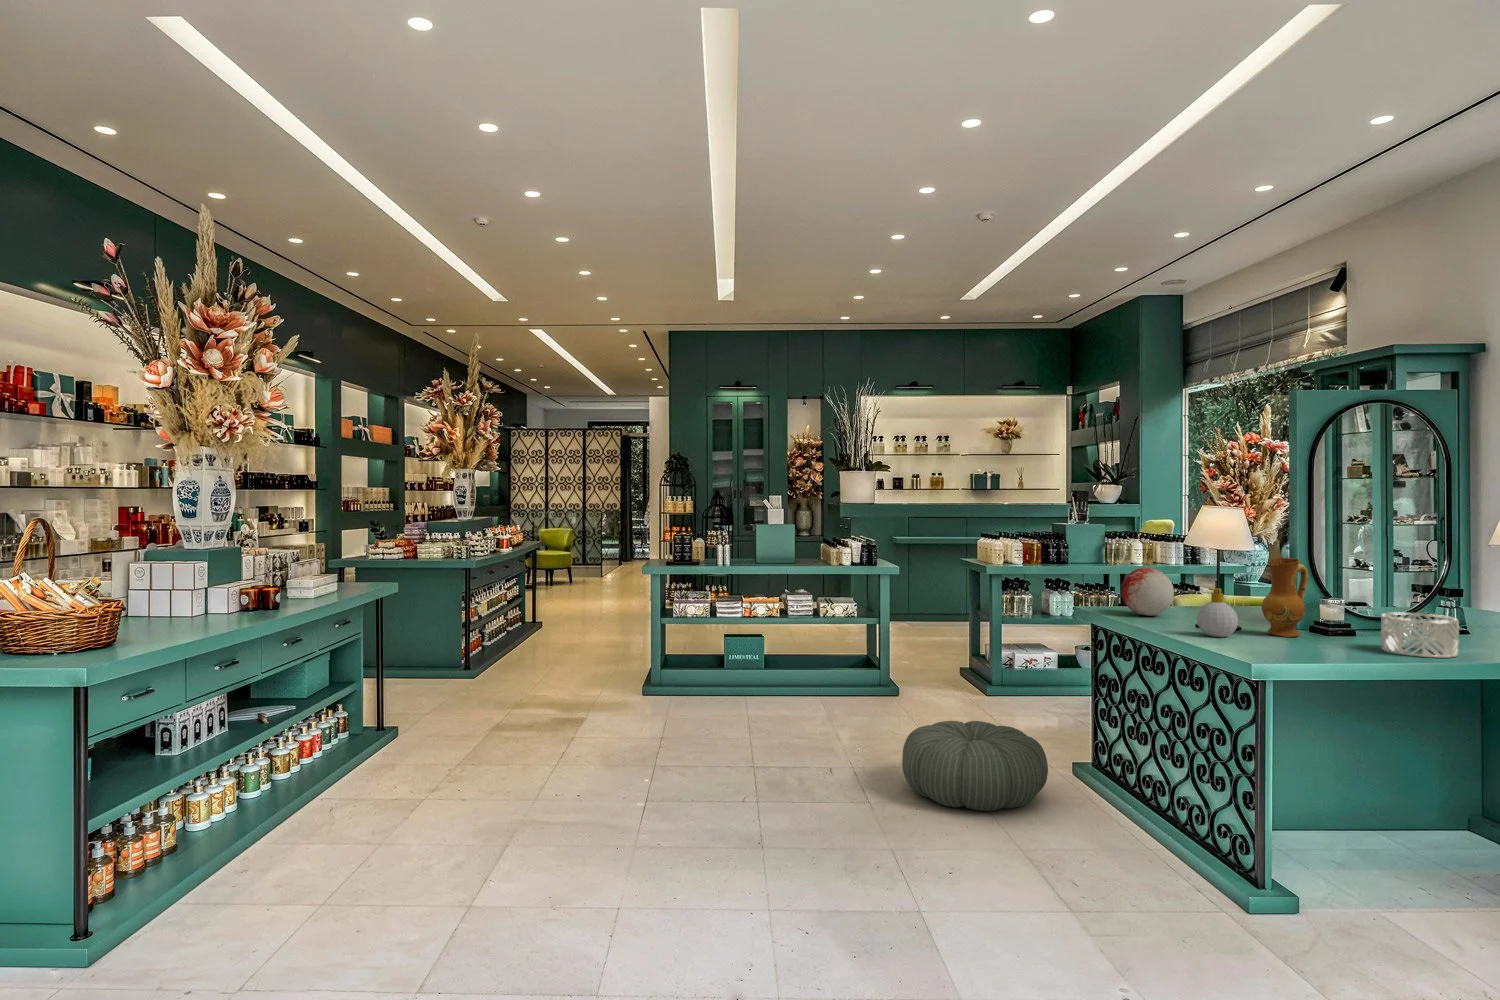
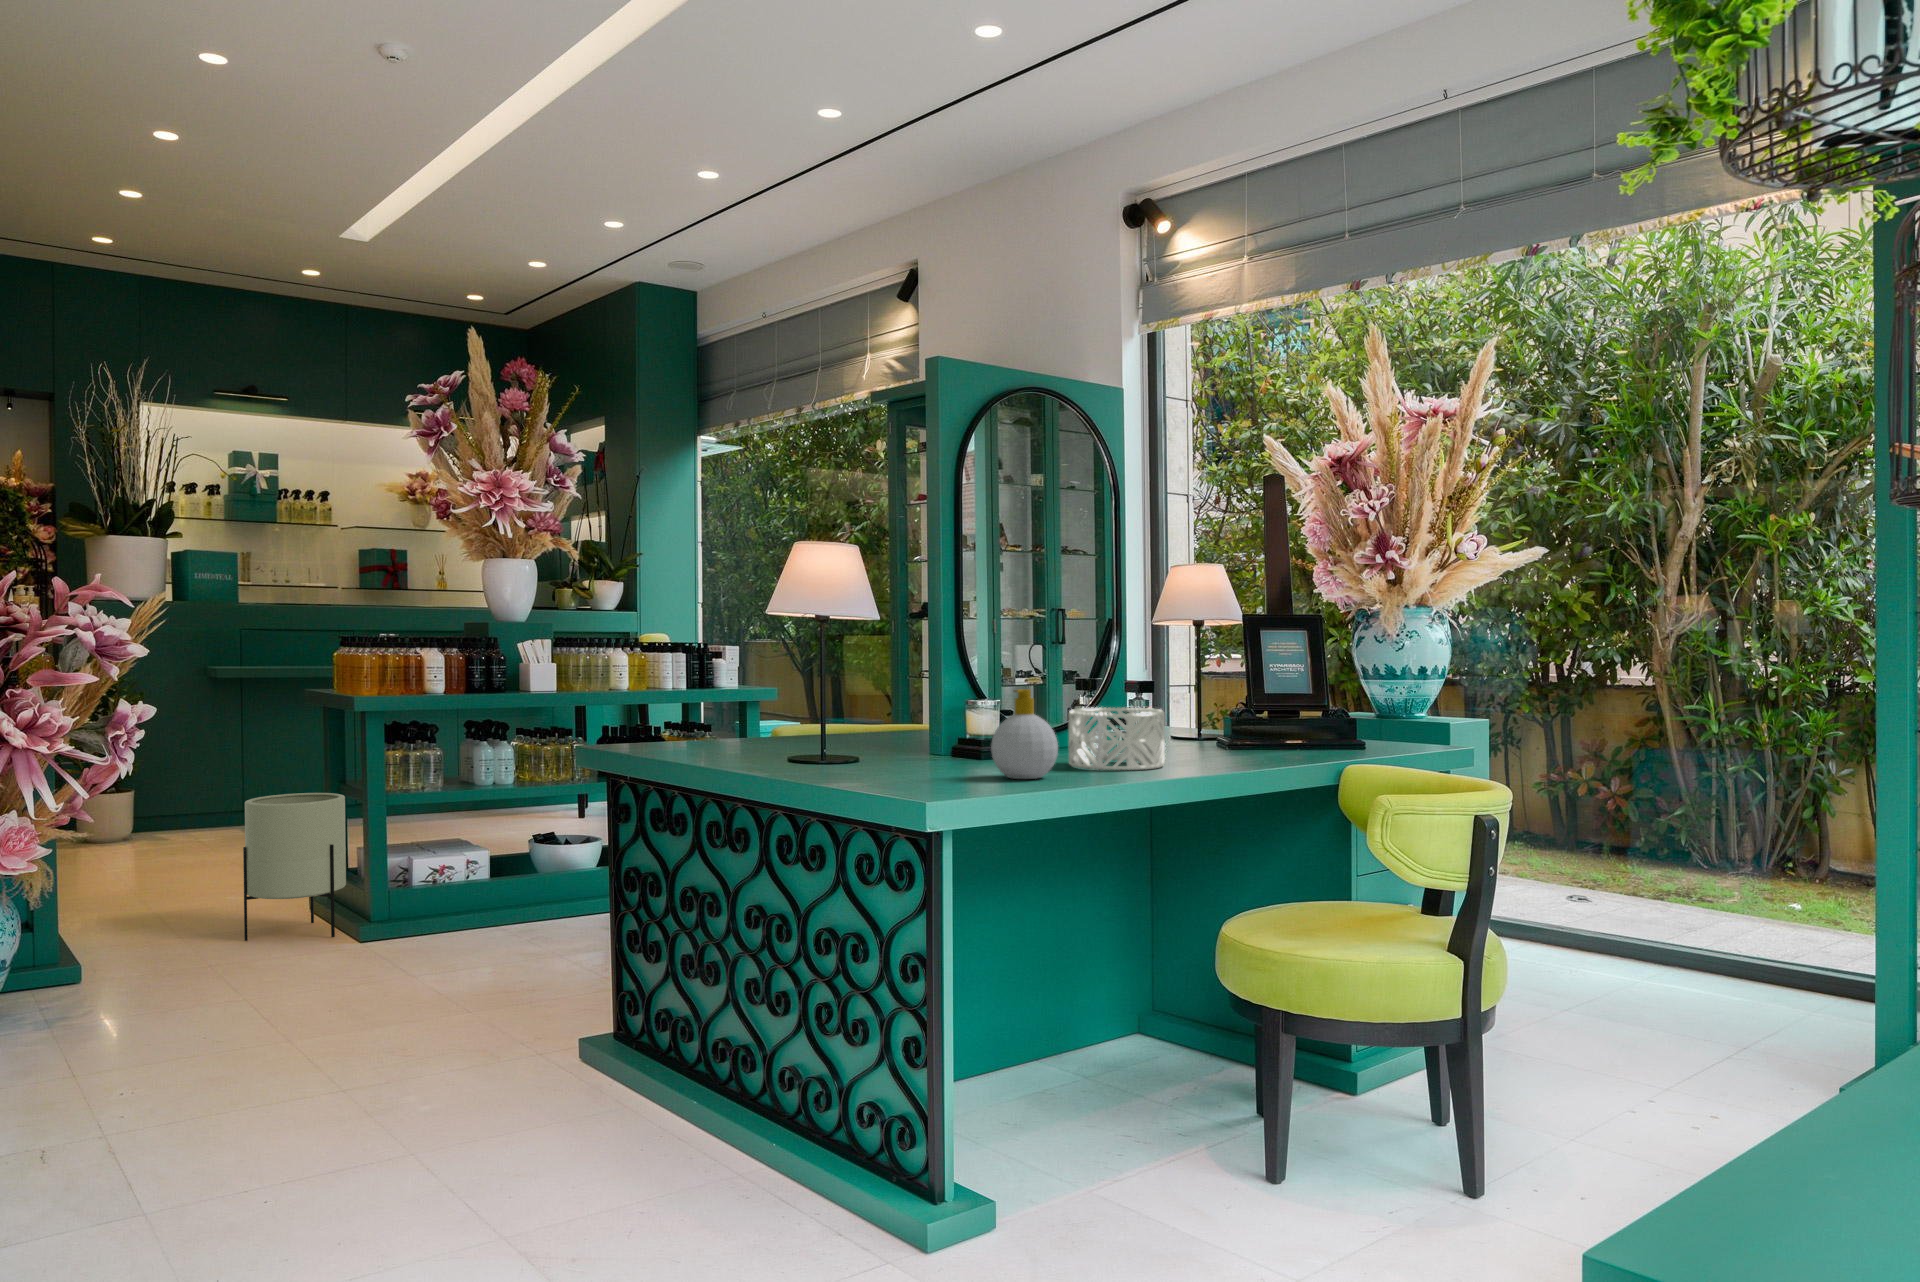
ceramic jug: present [1261,558,1309,637] -> none [898,633,961,764]
decorative orb: present [1121,568,1174,616] -> none [665,669,752,754]
soap bottle: present [1197,588,1238,637] -> present [991,689,1058,779]
planter: none [913,607,961,684] -> present [243,793,346,941]
pouf: present [902,721,1048,811] -> none [220,997,541,1194]

